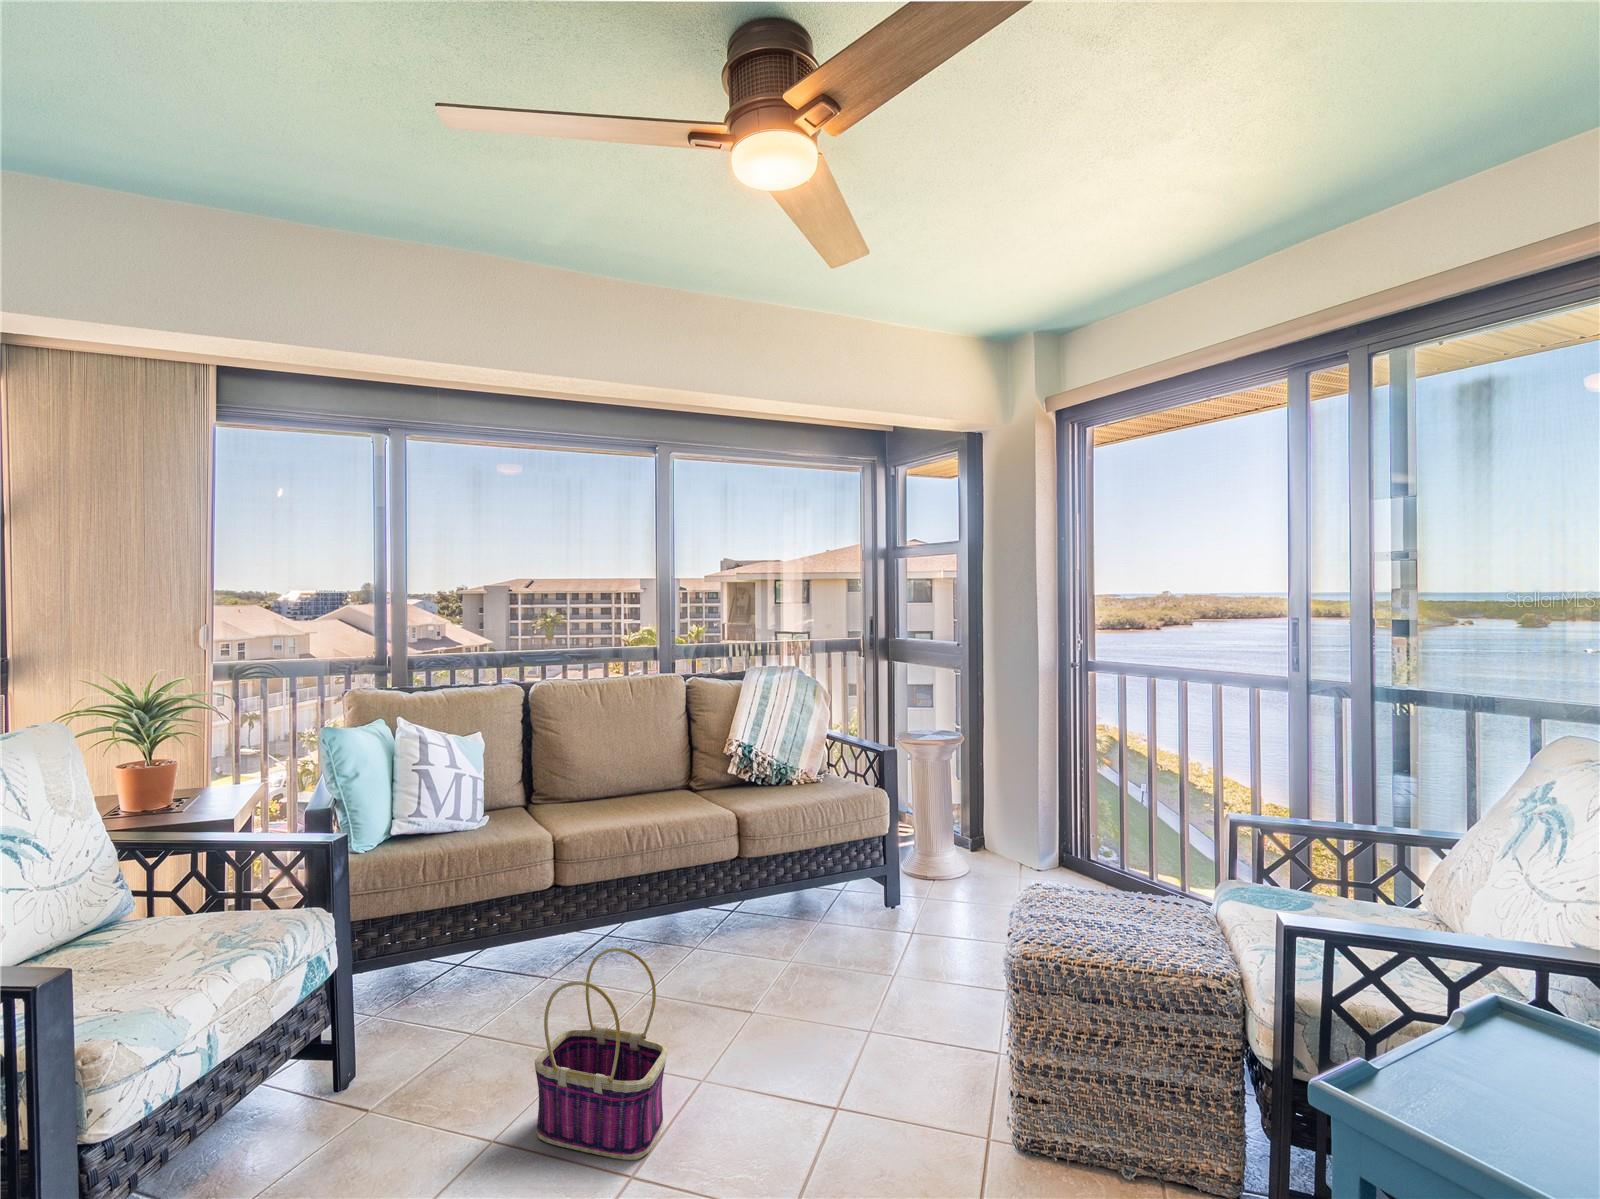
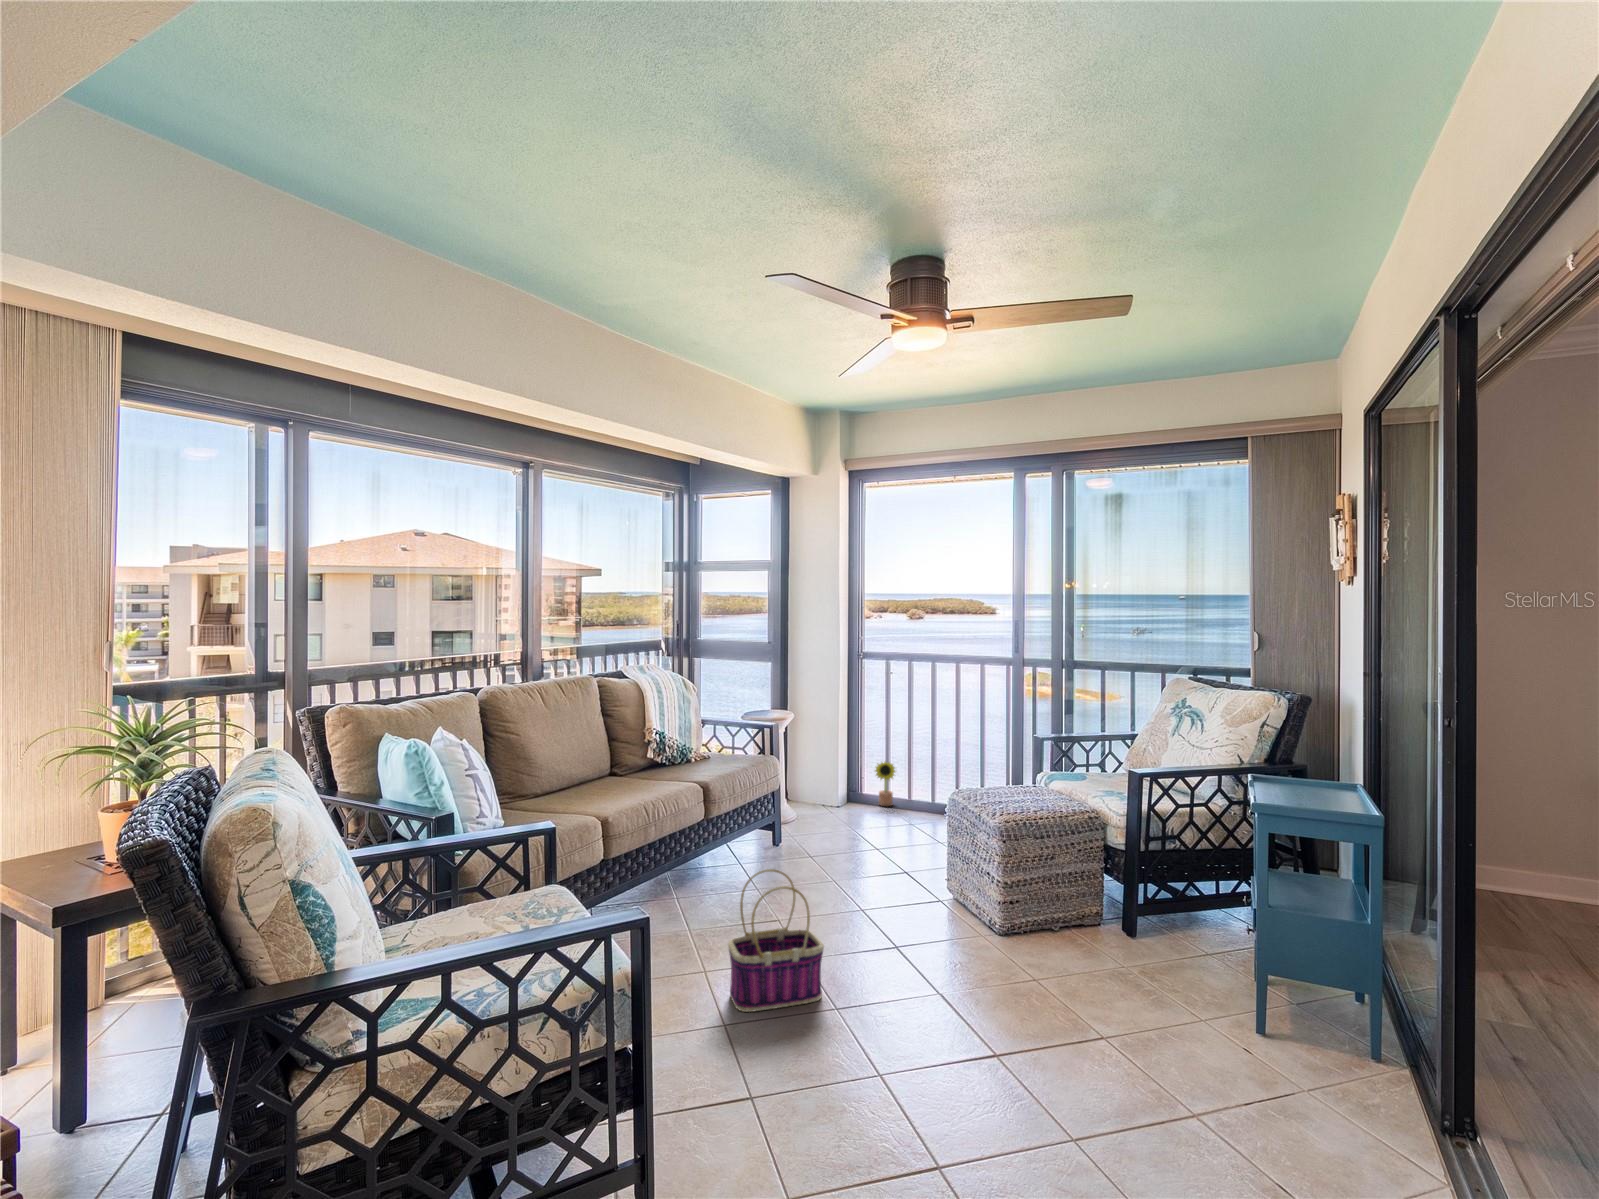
decorative plant: none [1066,814,1096,875] -> present [875,762,895,806]

